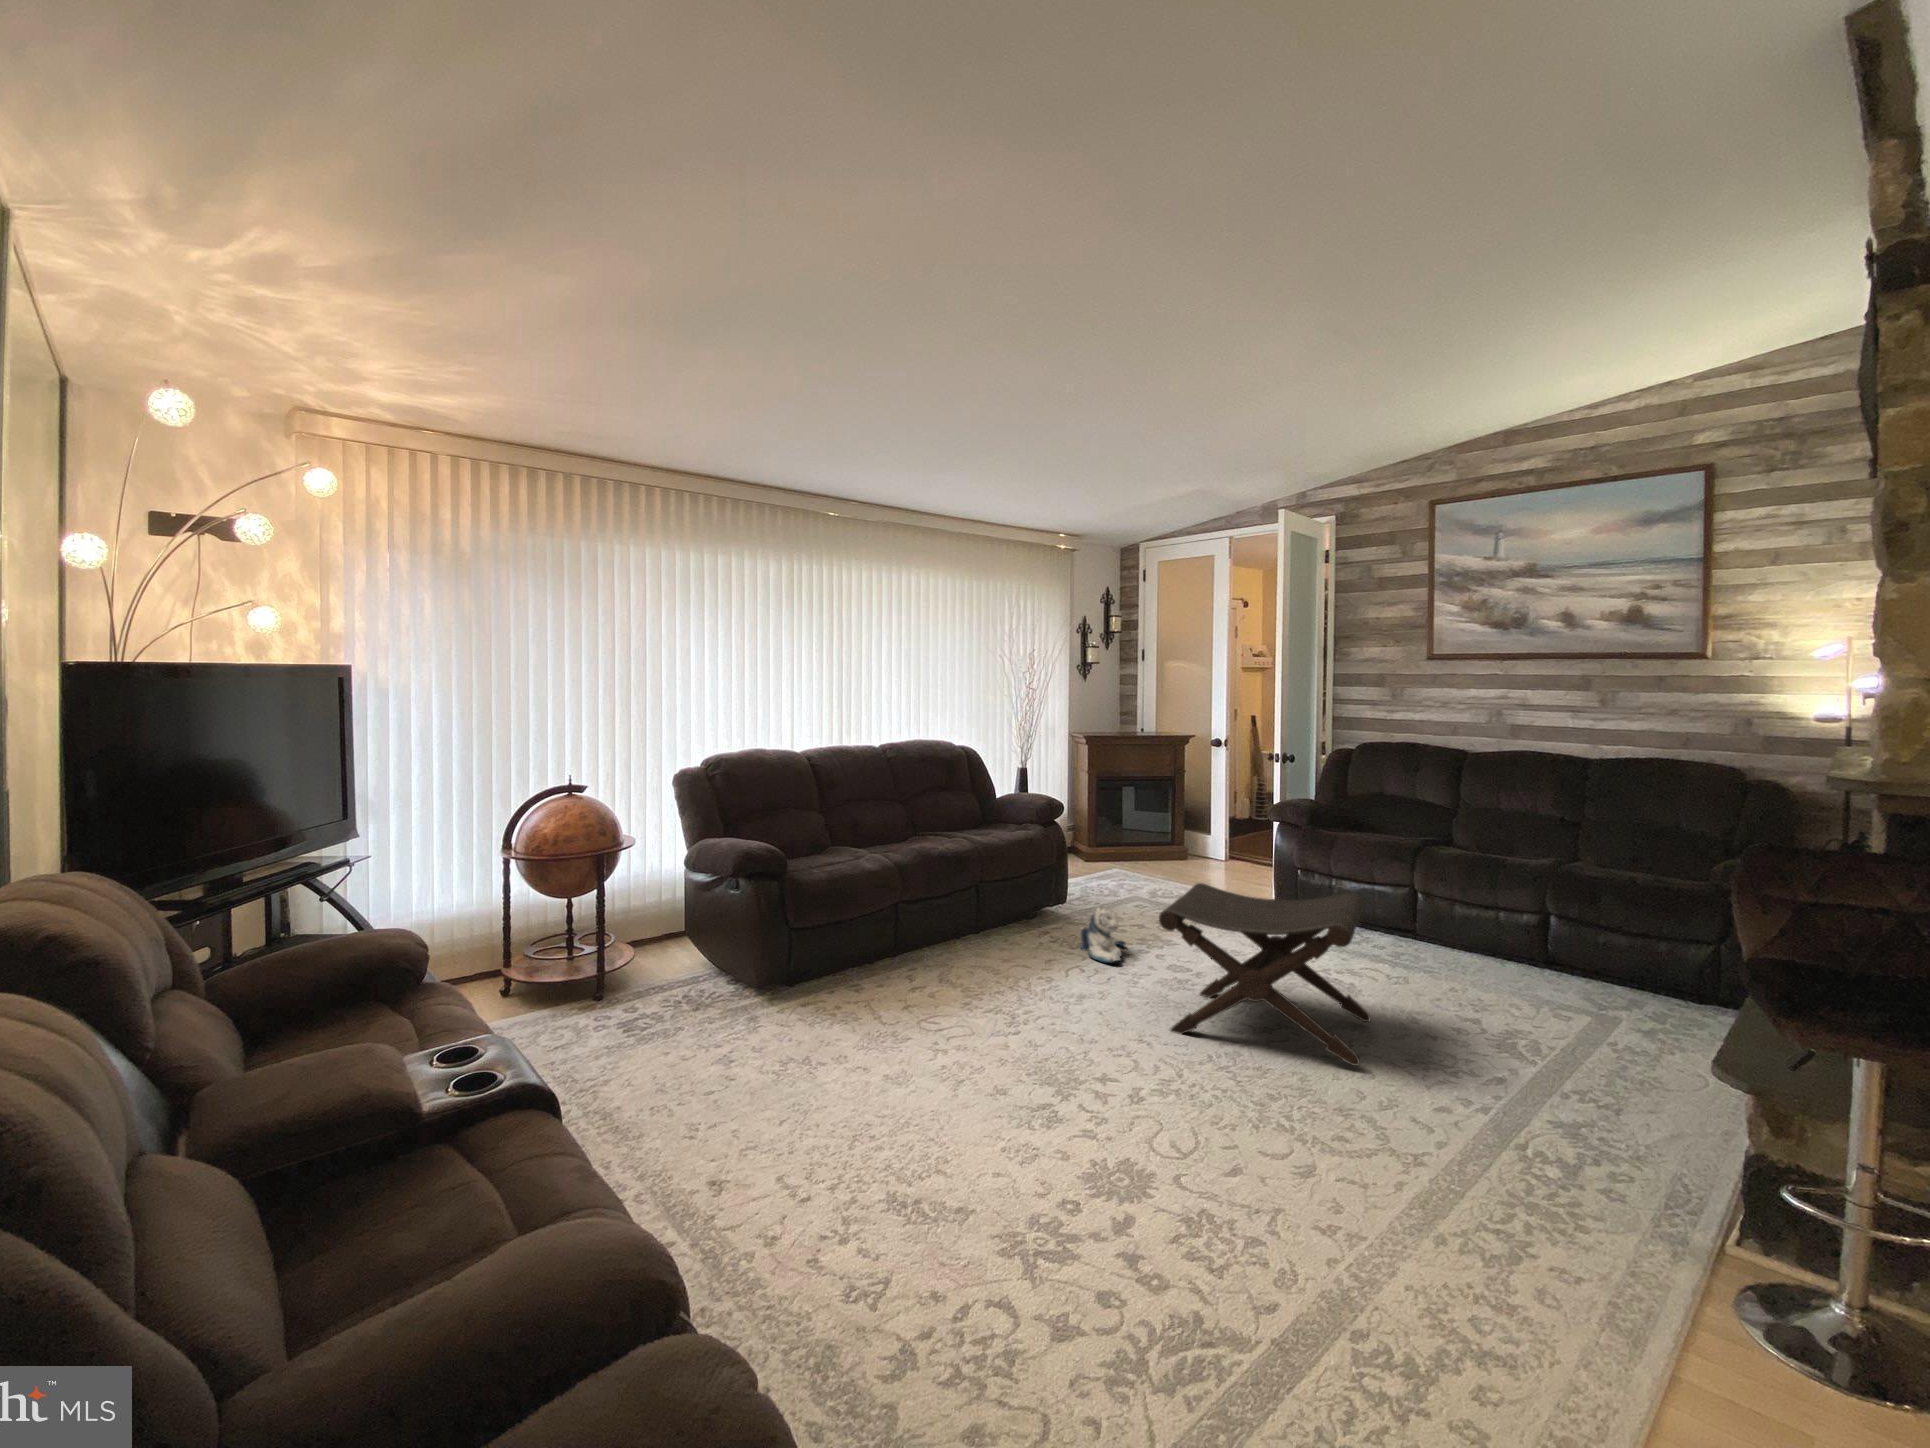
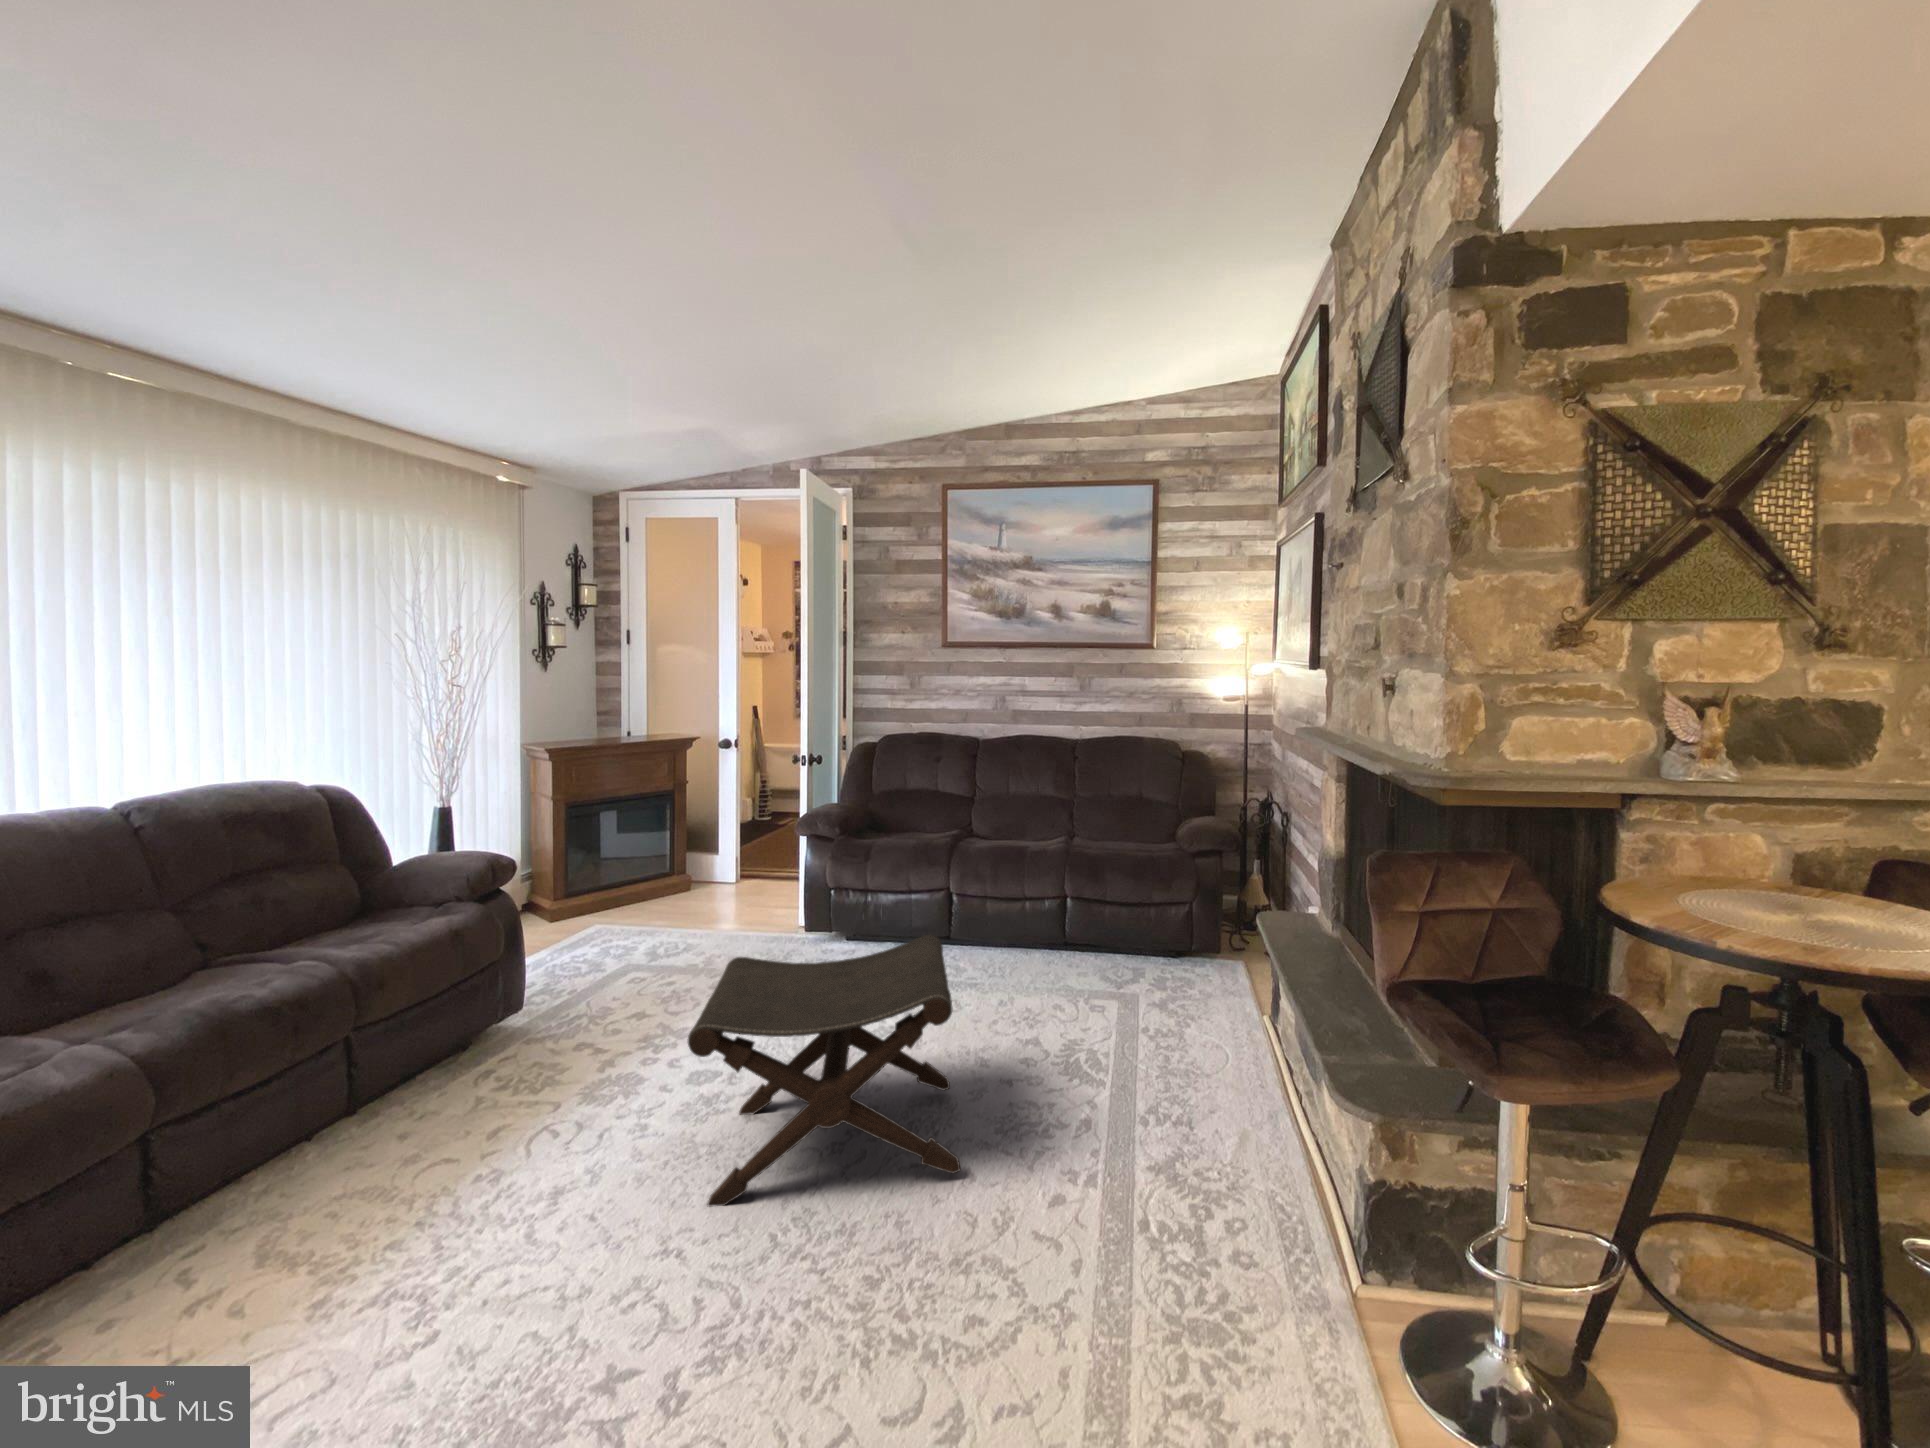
plush toy: present [1081,907,1125,963] -> none [548,1009,623,1099]

